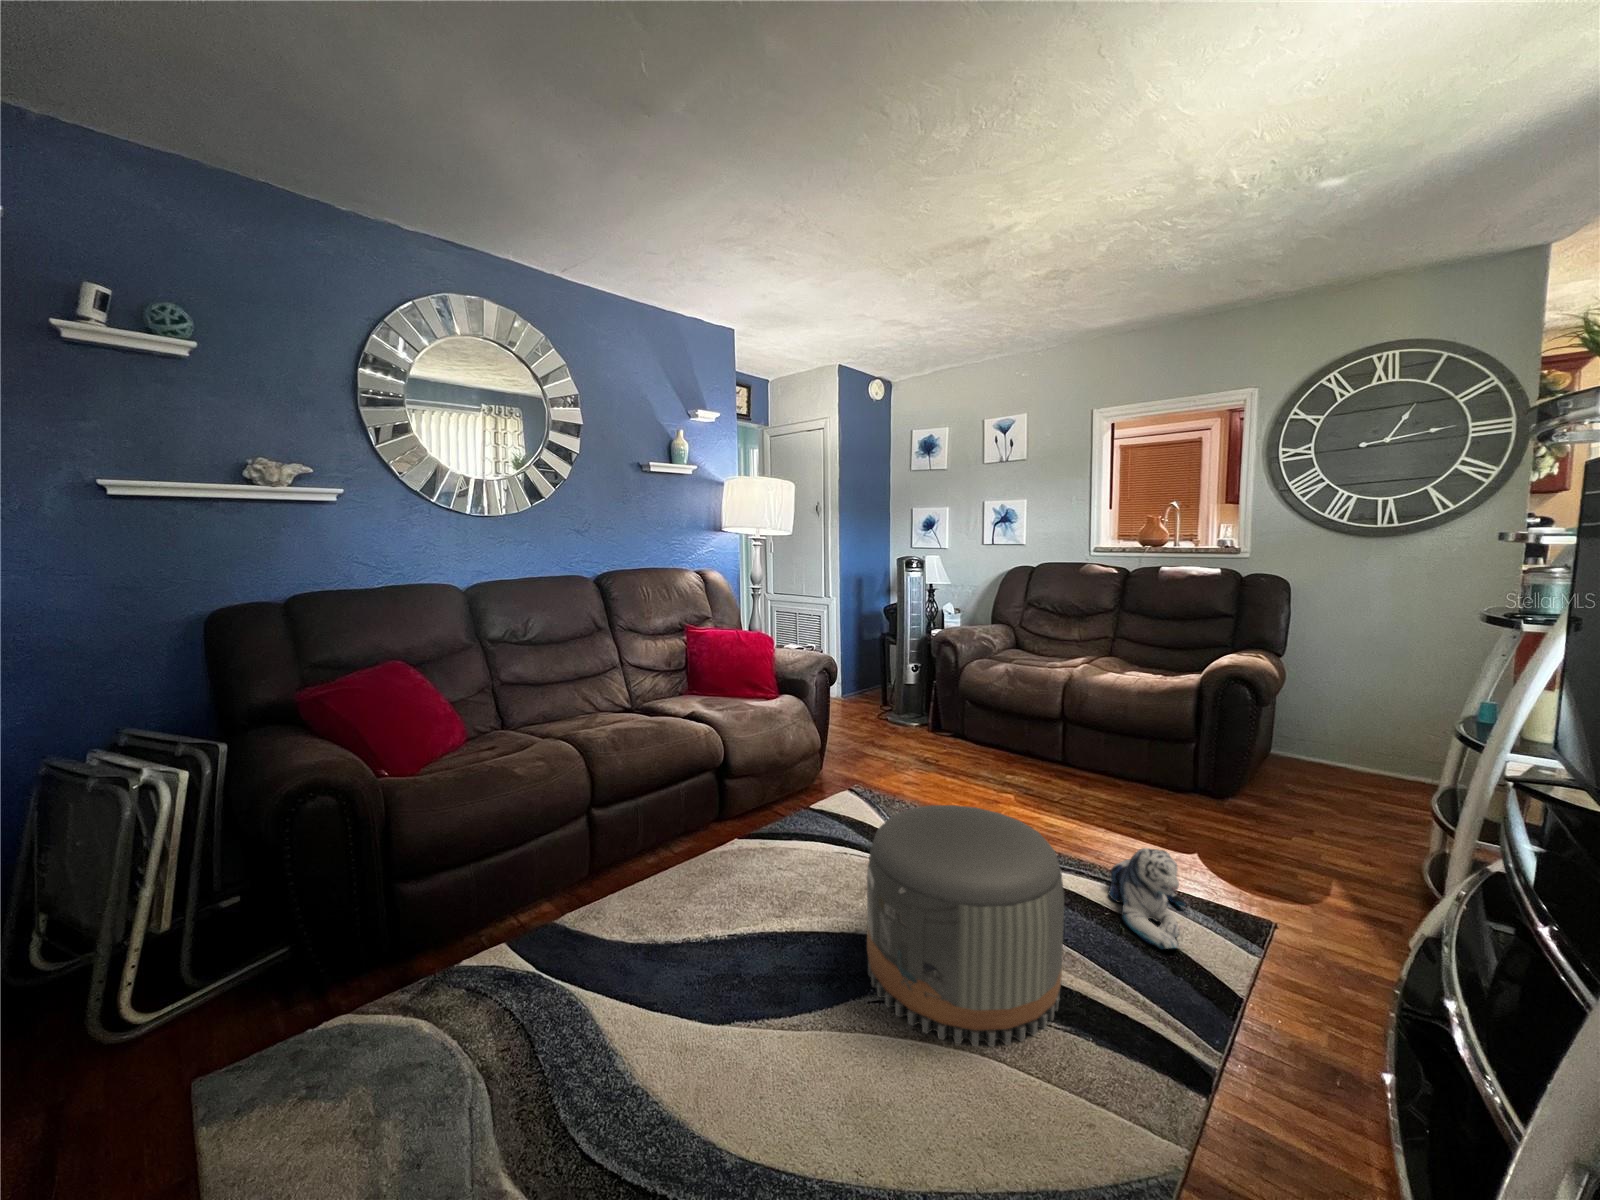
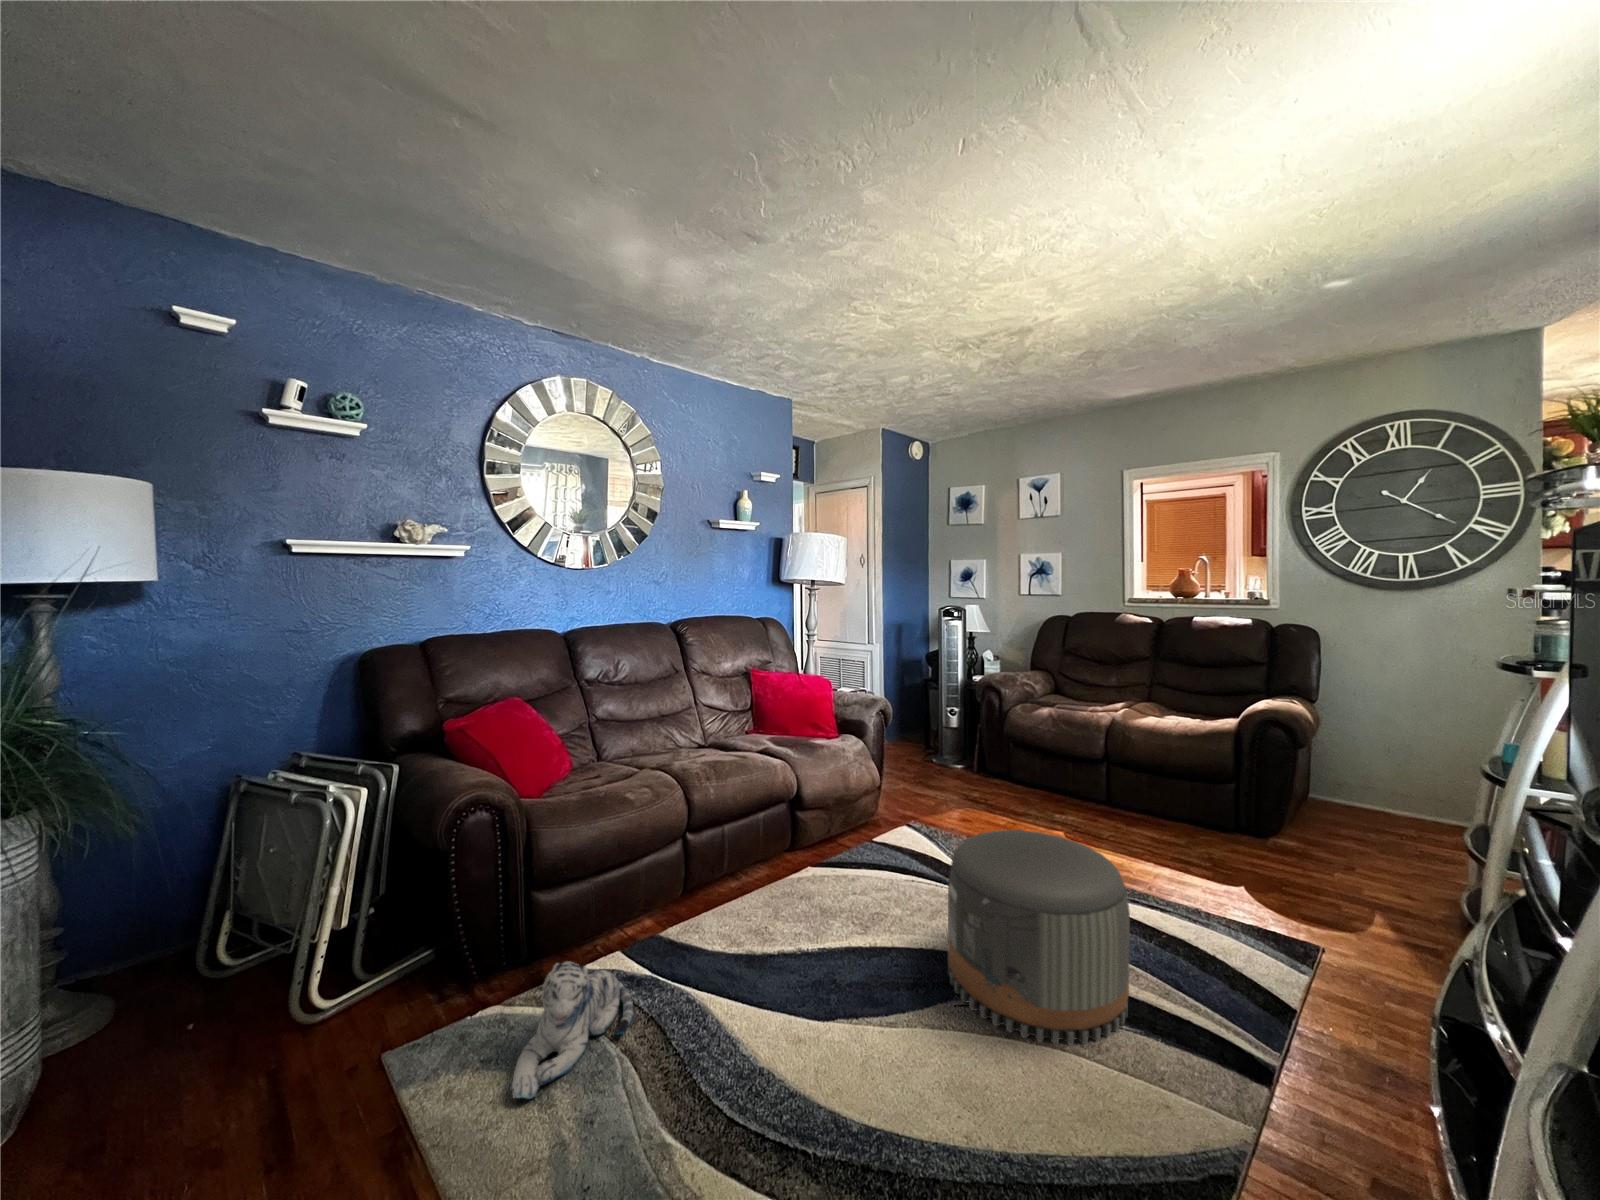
plush toy: present [1108,848,1185,949] -> present [511,962,634,1099]

